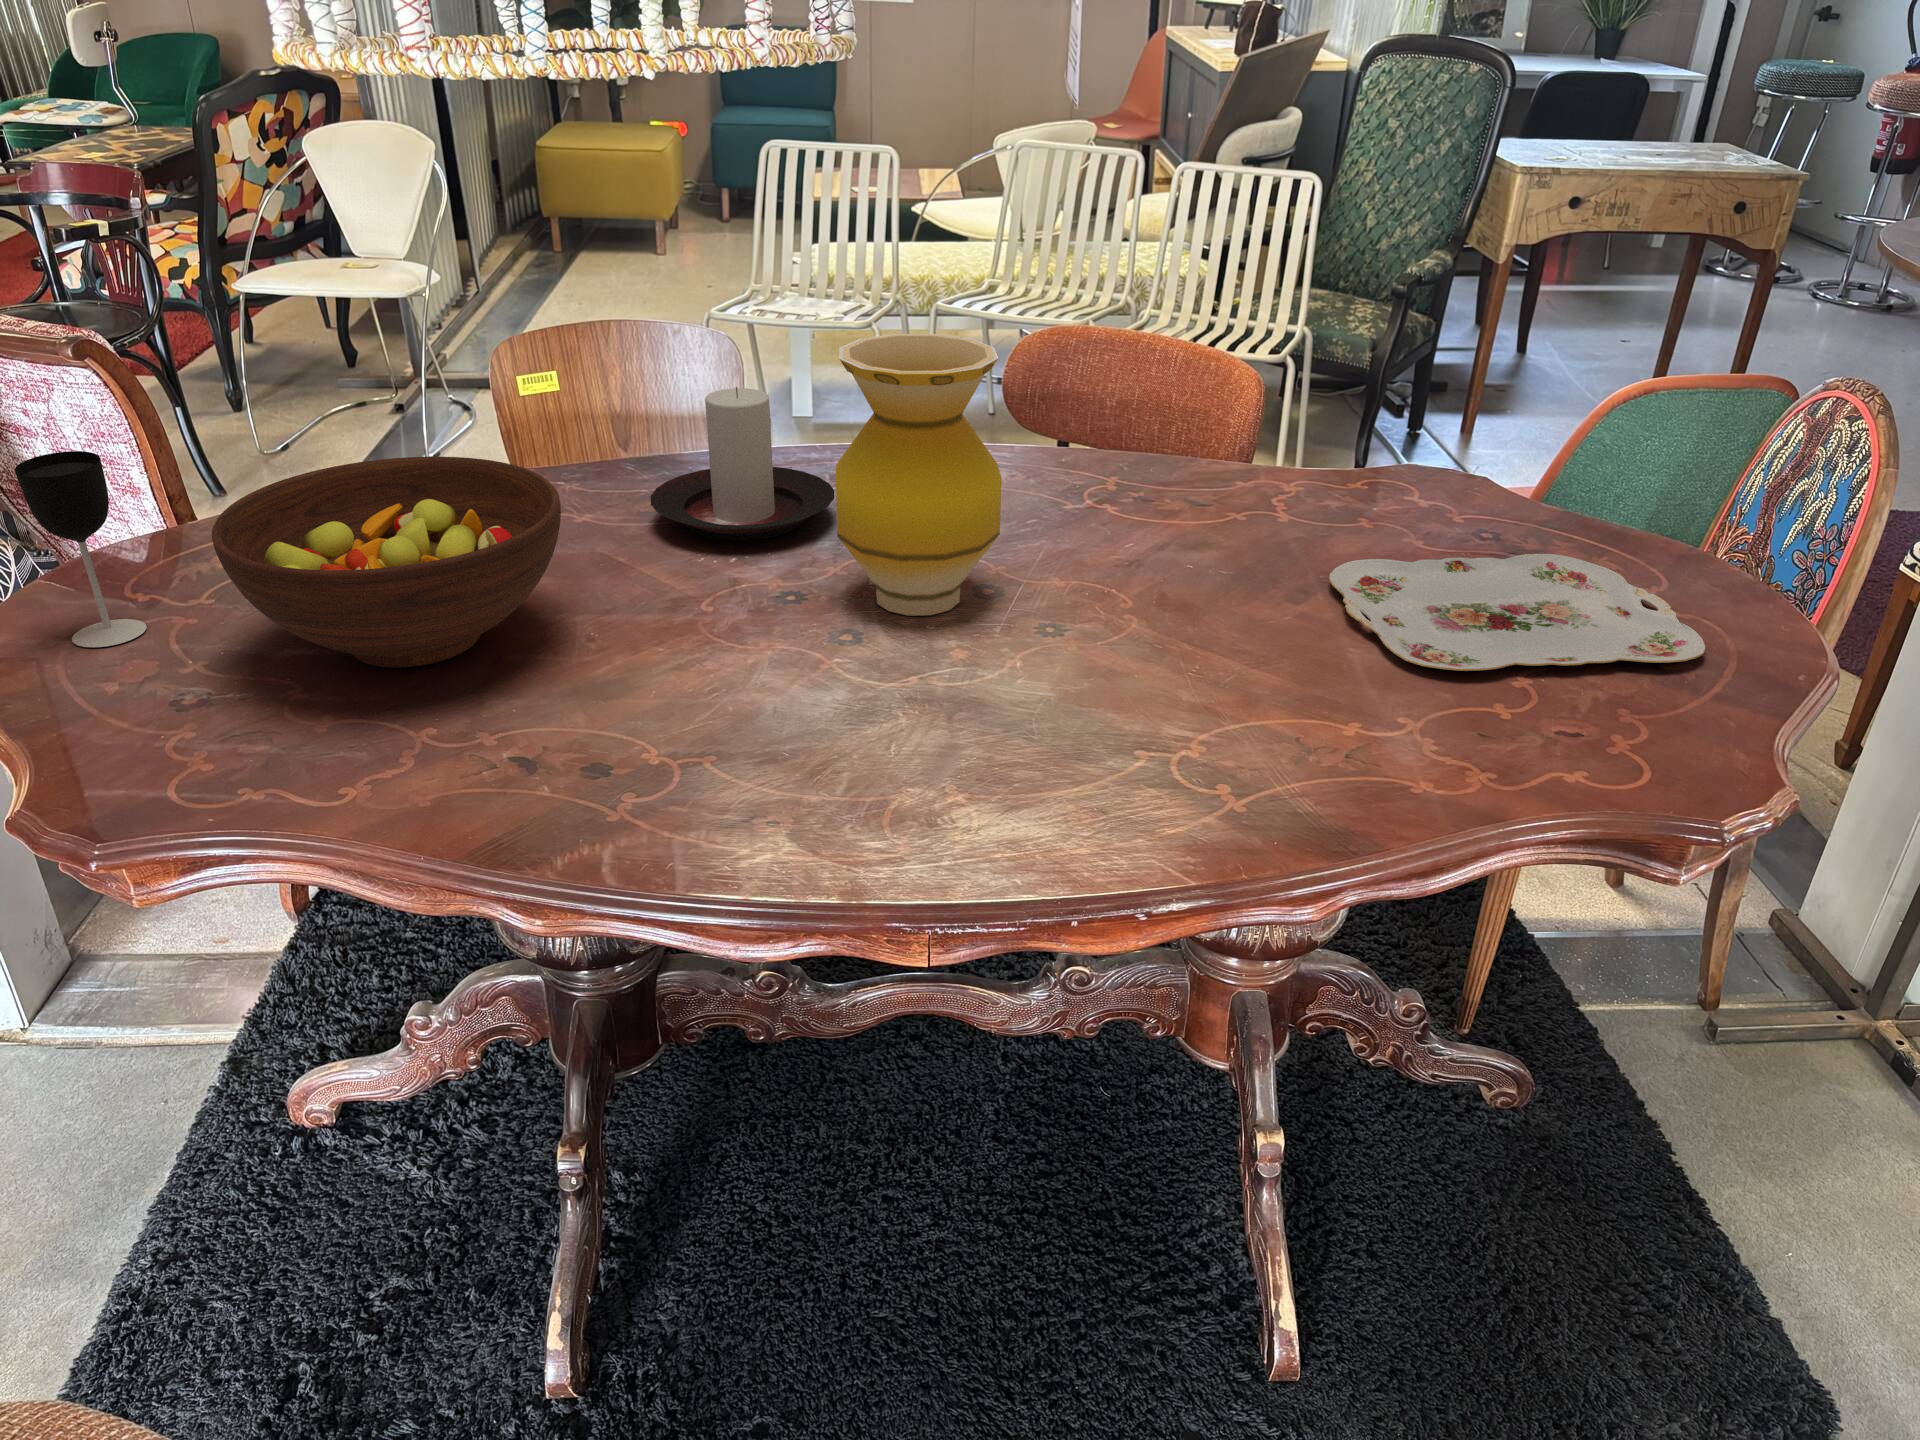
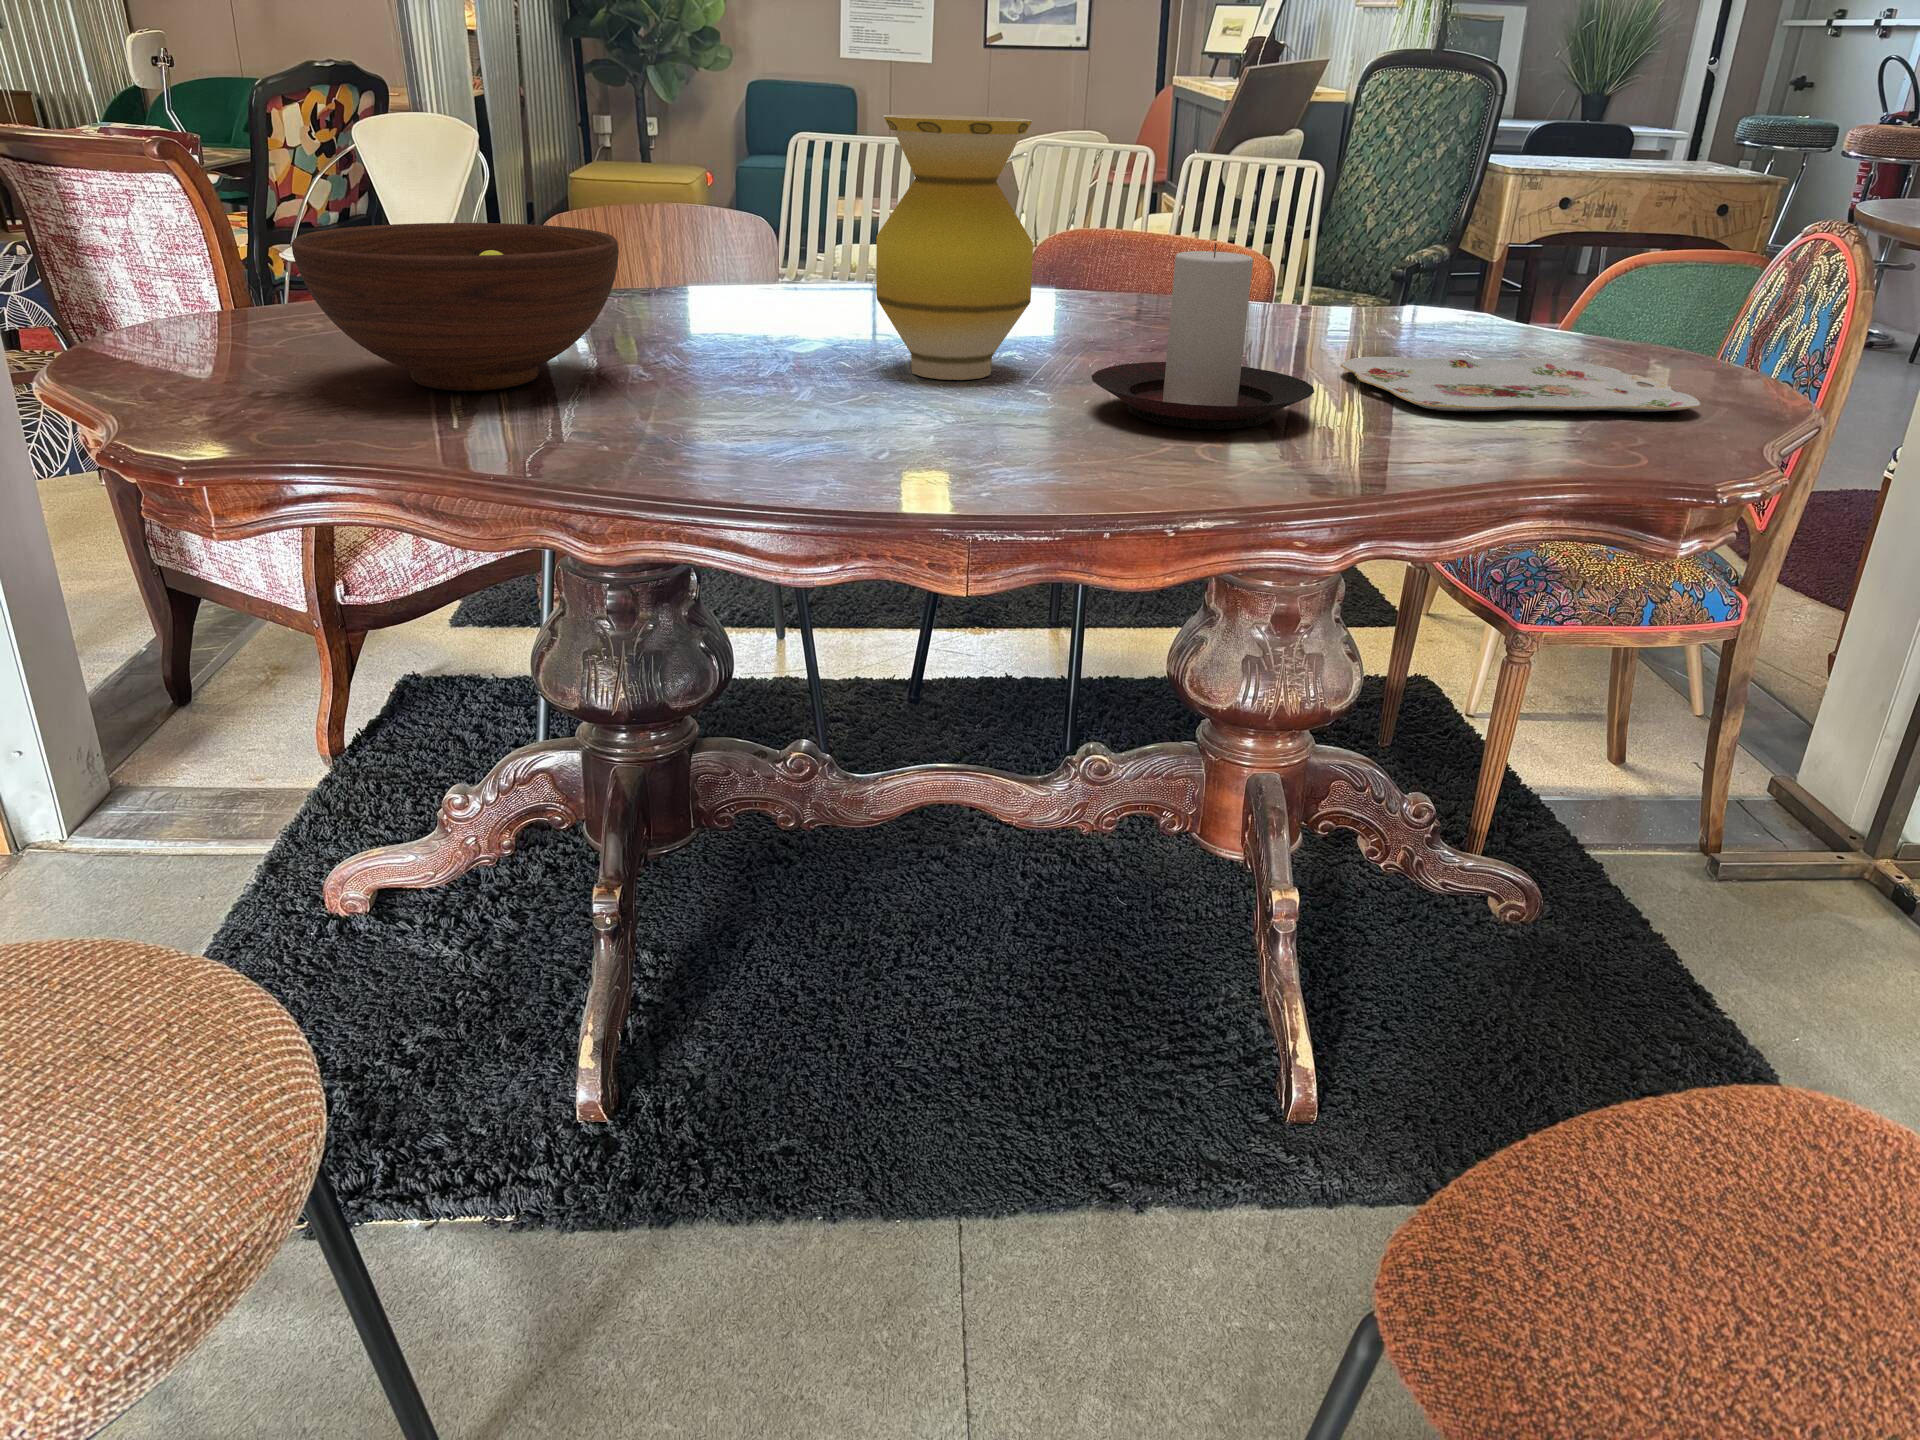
candle holder: present [651,387,834,540] -> present [1092,243,1314,429]
wine glass: present [15,451,147,647] -> none [106,190,219,378]

